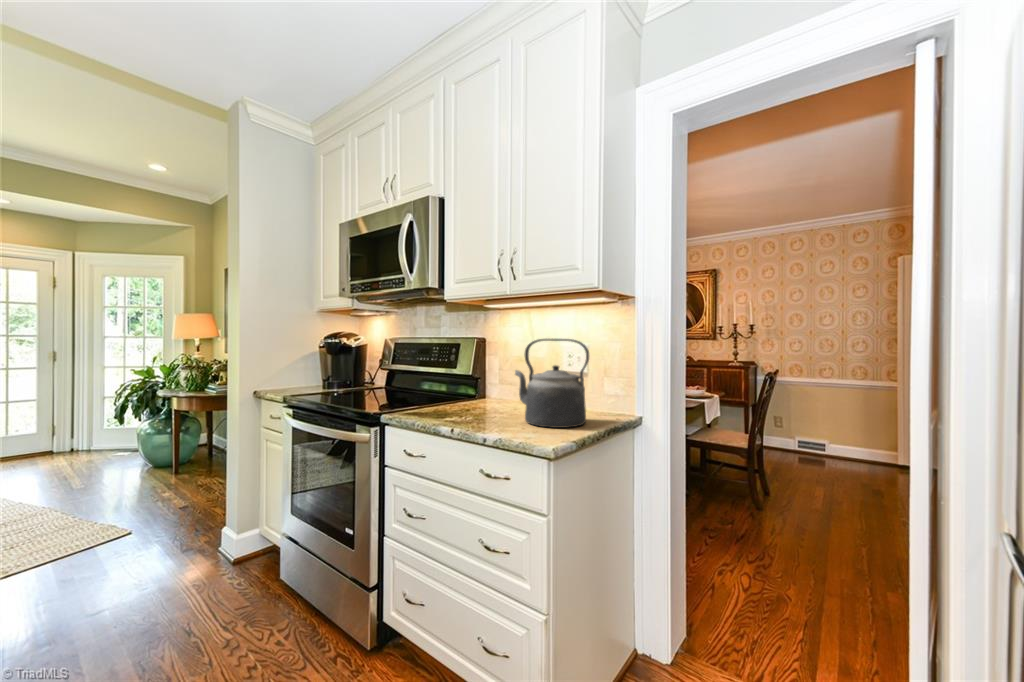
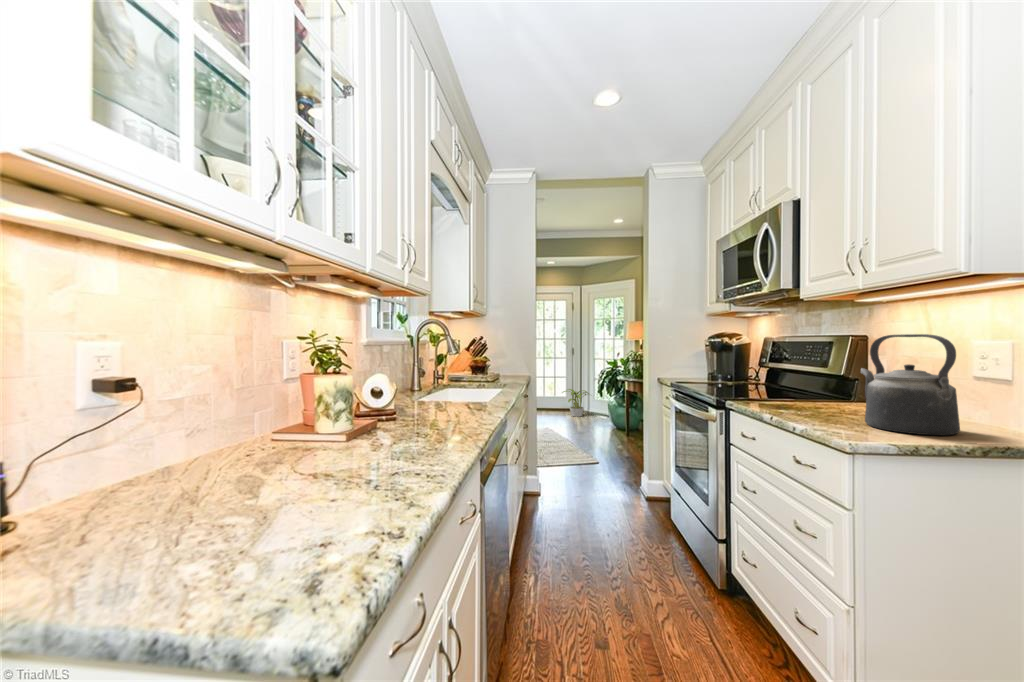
potted plant: none [28,417,102,463] -> present [562,389,589,417]

